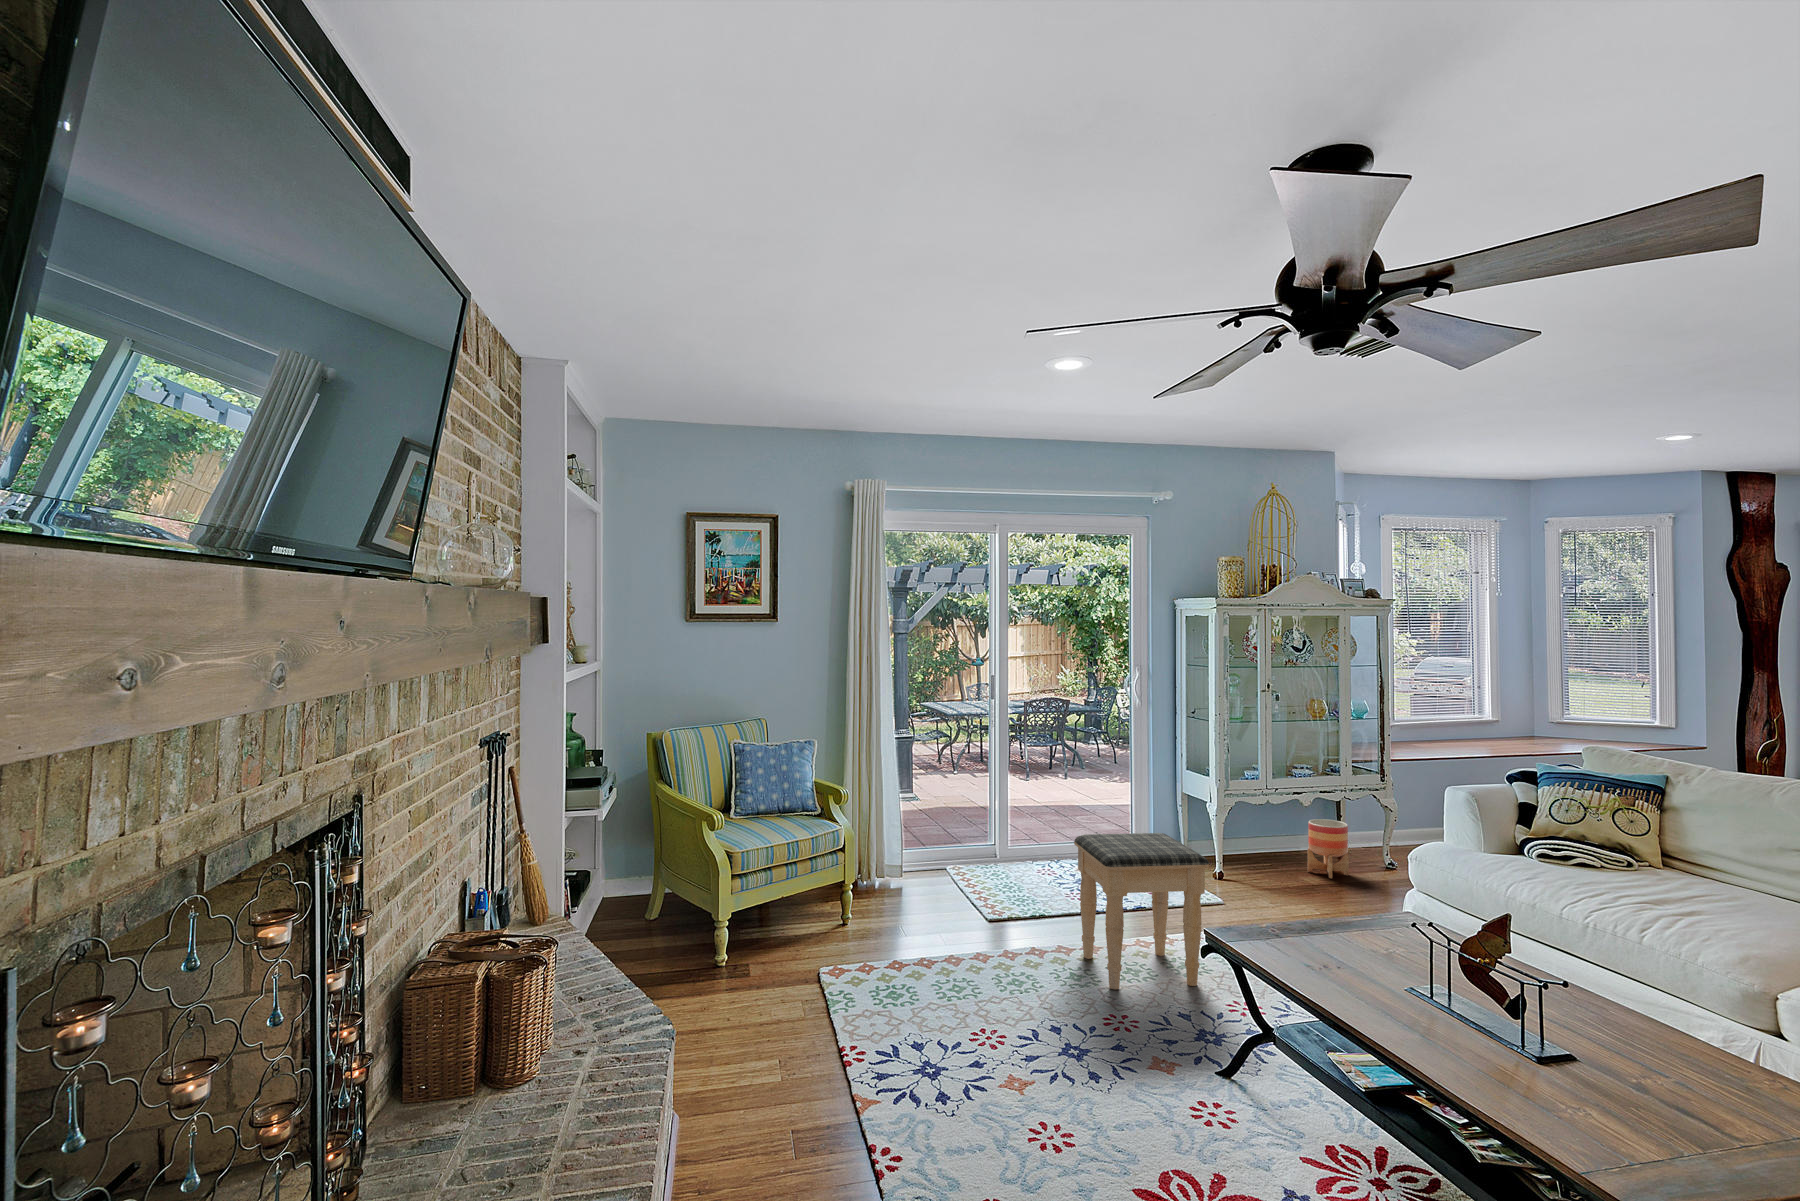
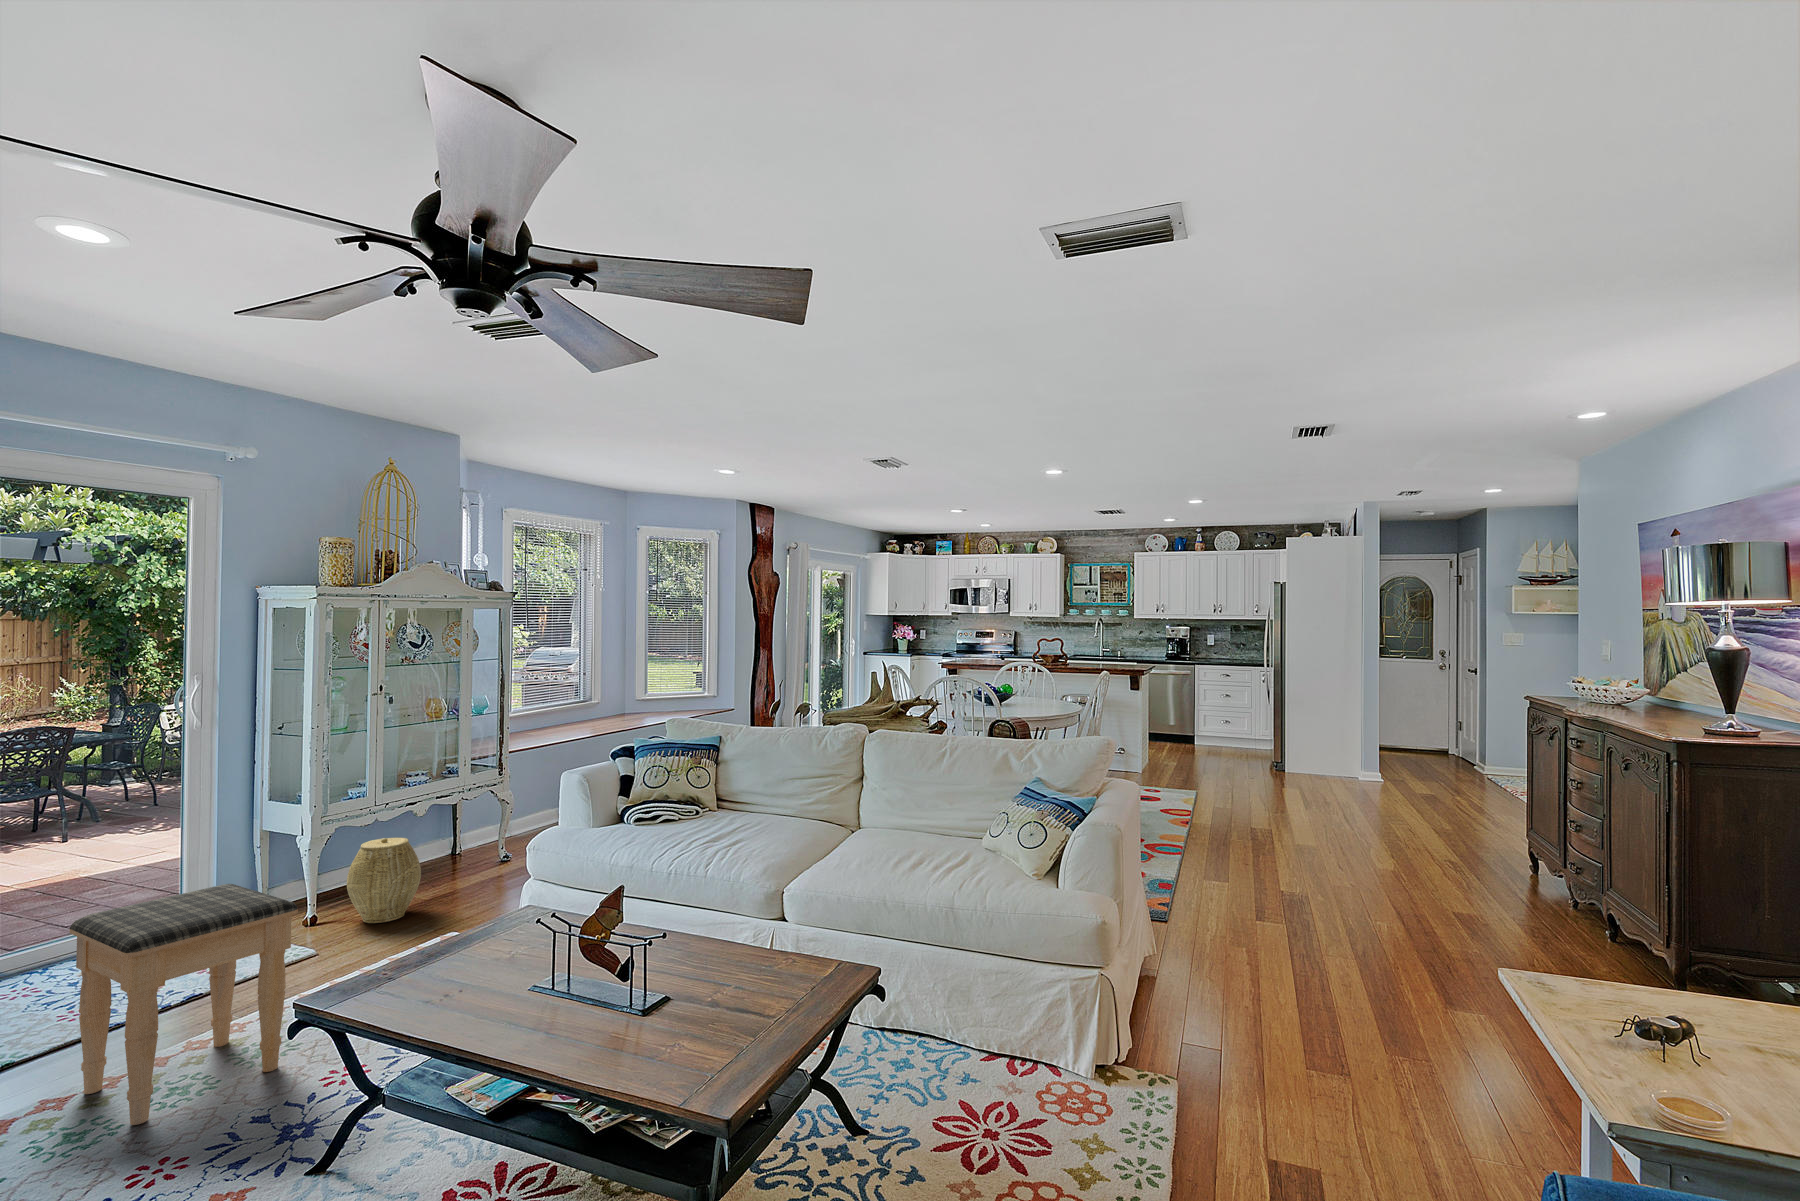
planter: present [1308,819,1349,878] -> none [421,823,466,885]
woven basket: none [1245,822,1306,897] -> present [347,838,421,923]

